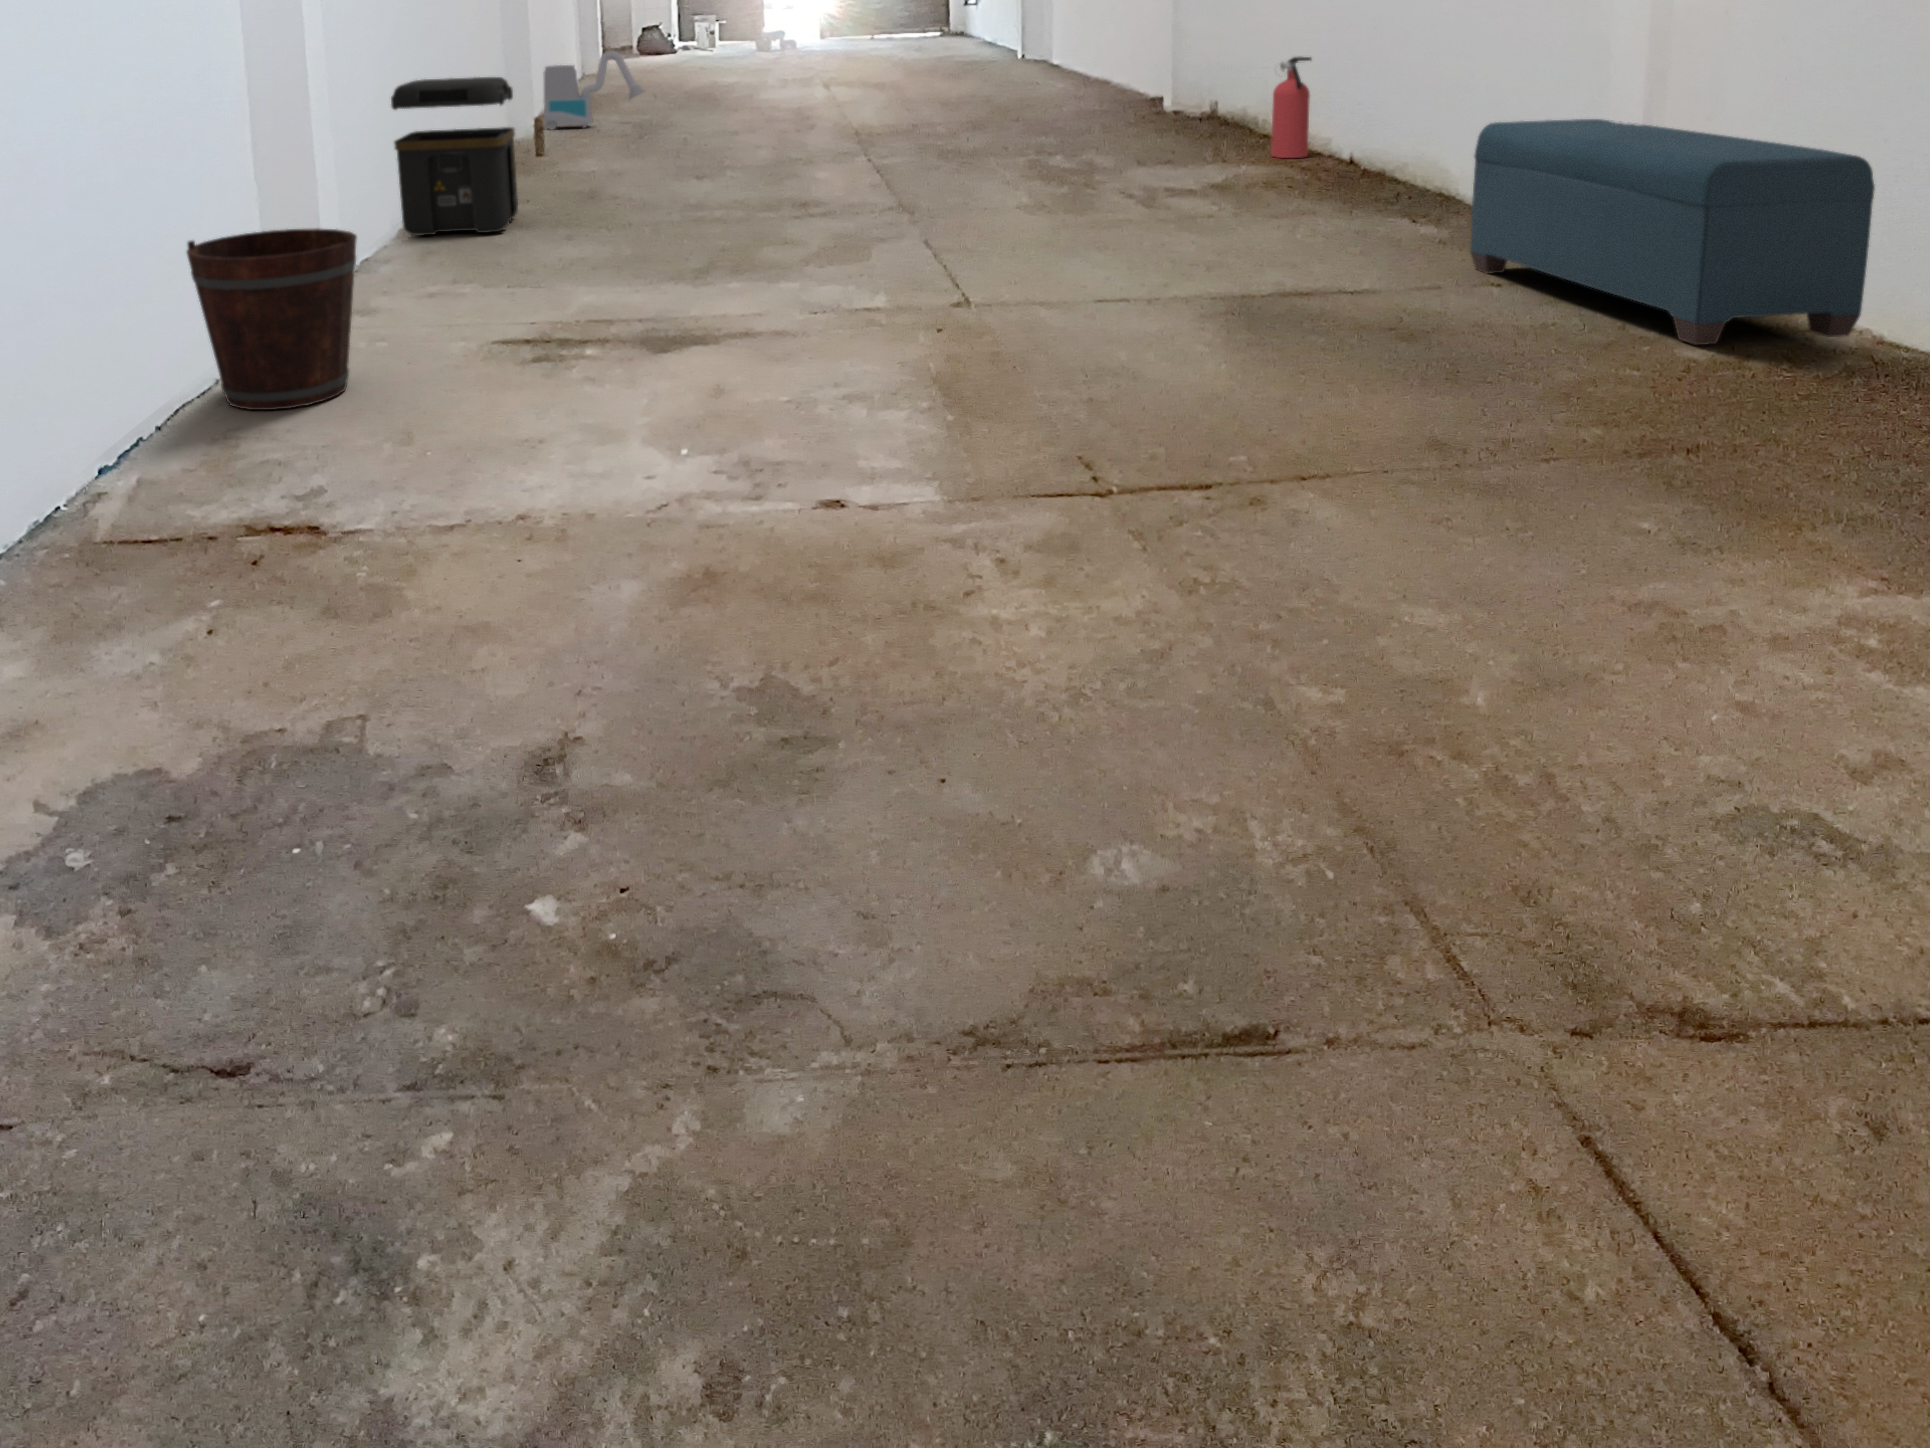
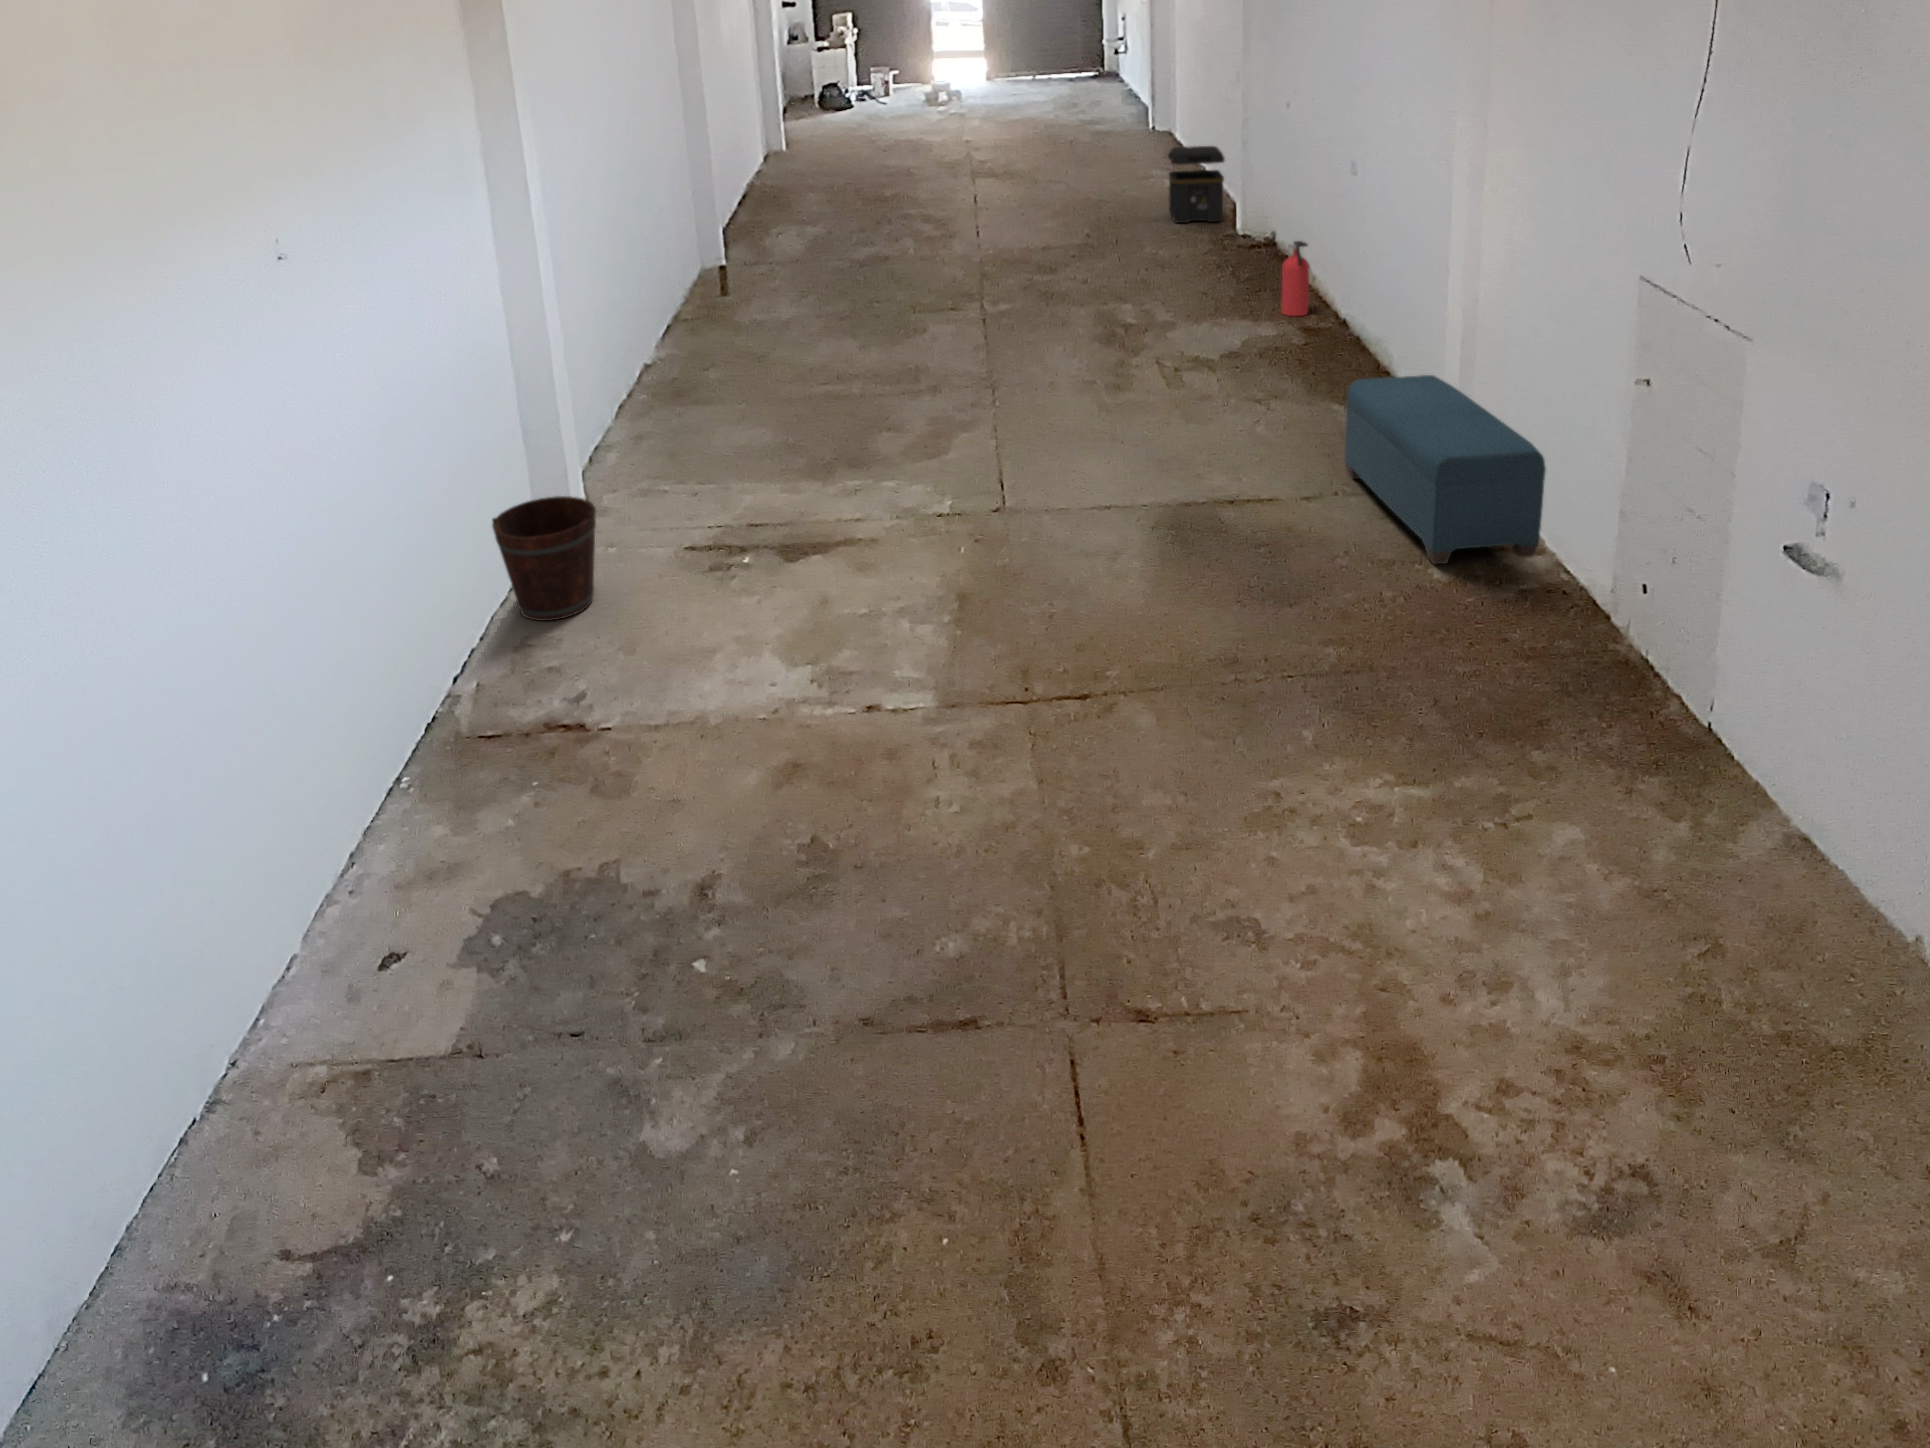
vacuum cleaner: present [543,51,645,130] -> none [728,191,811,256]
toolbox: present [391,77,518,235] -> present [1168,146,1224,223]

